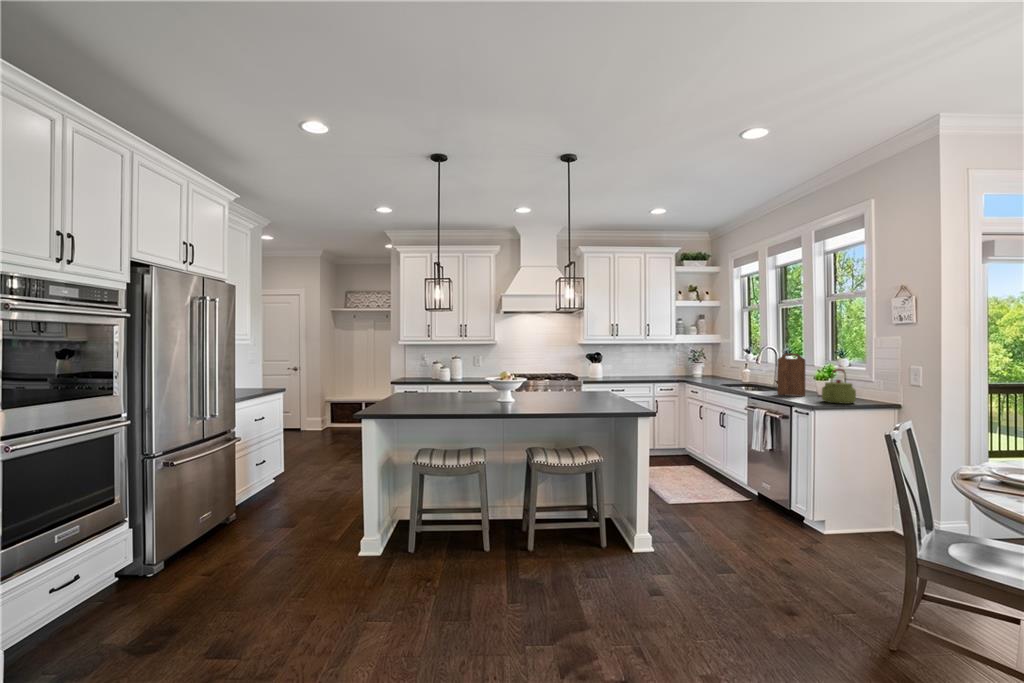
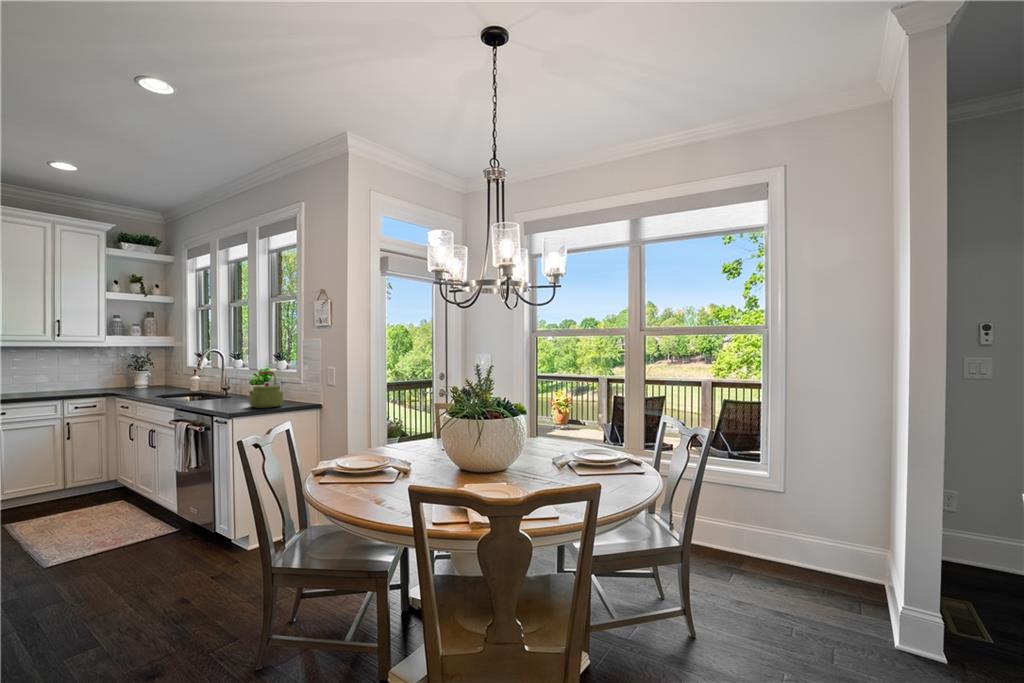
cutting board: present [777,353,805,396] -> none [210,356,241,403]

